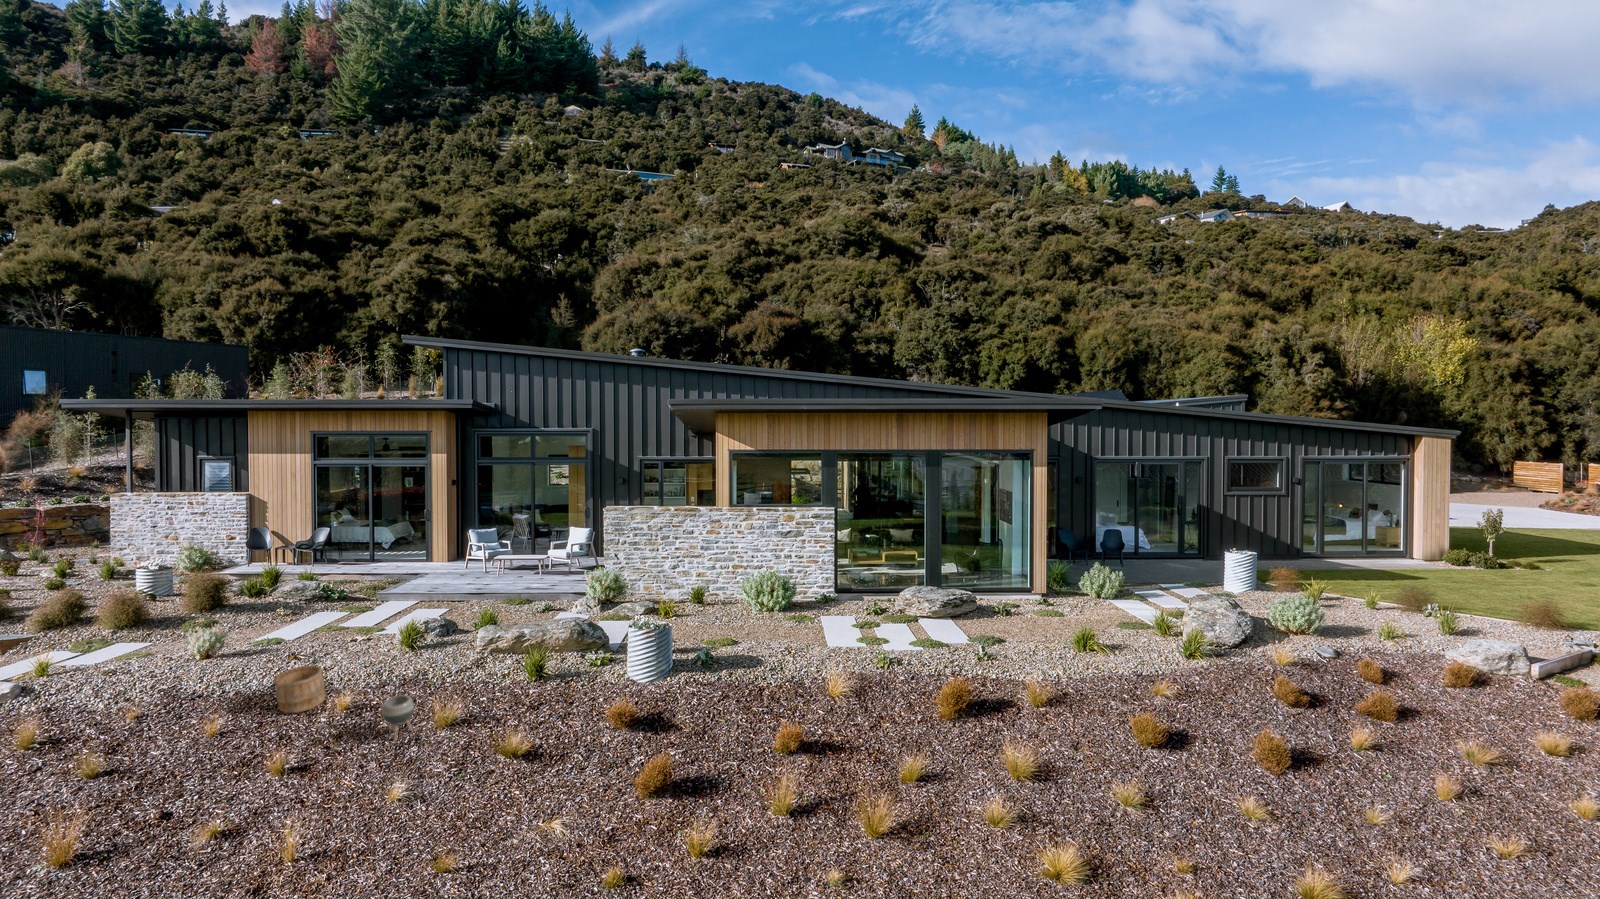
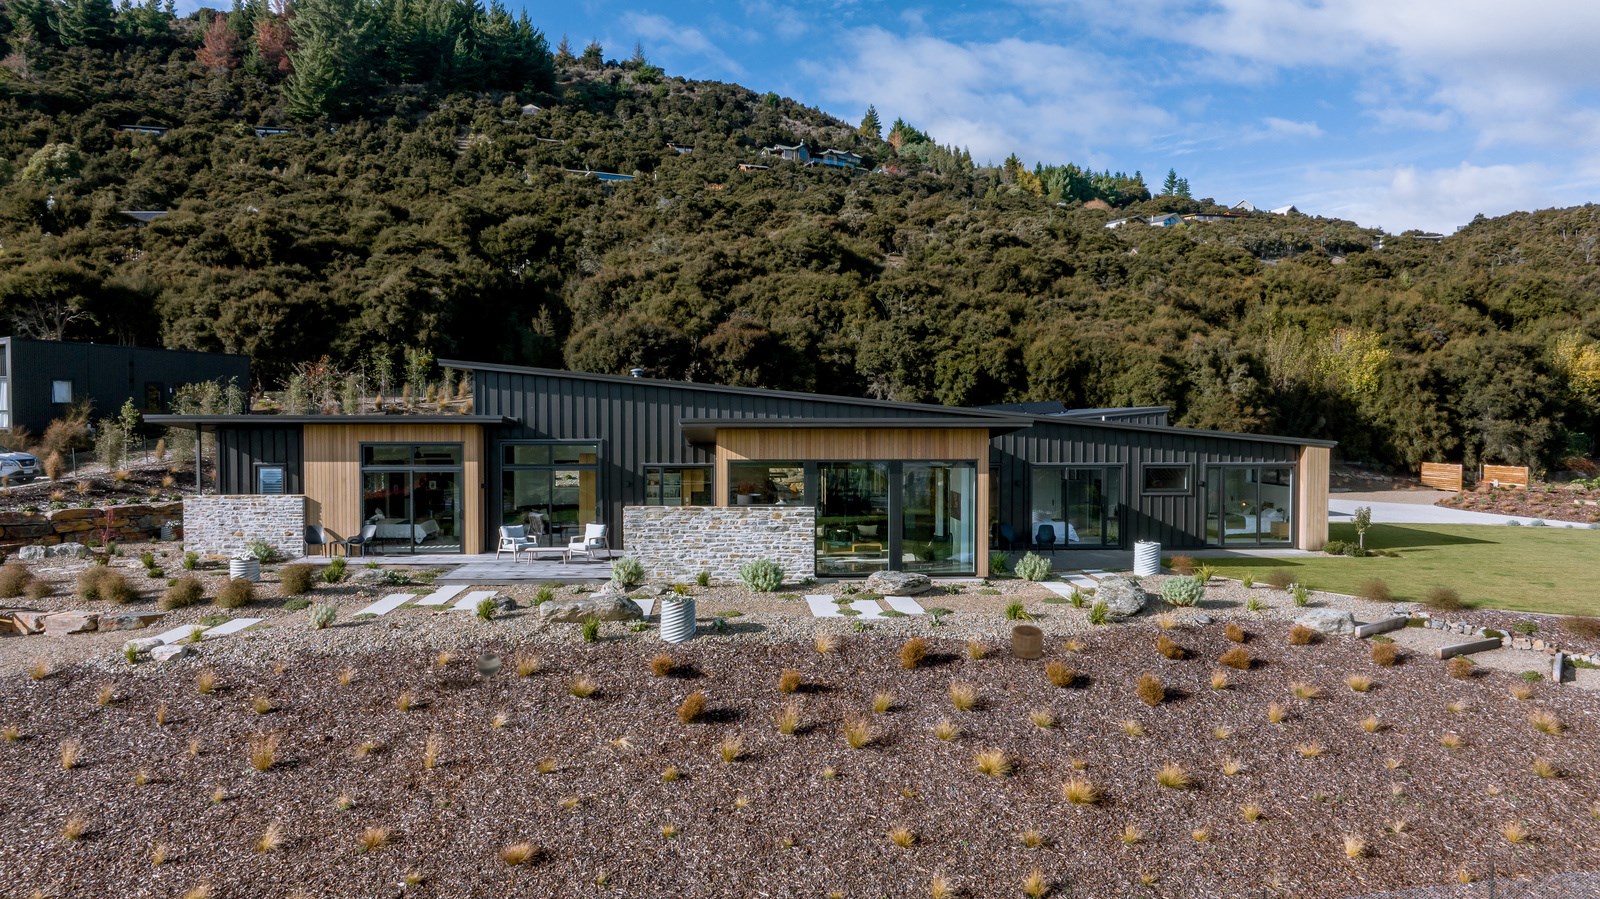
wooden bucket: present [273,665,326,713] -> present [1012,625,1043,659]

